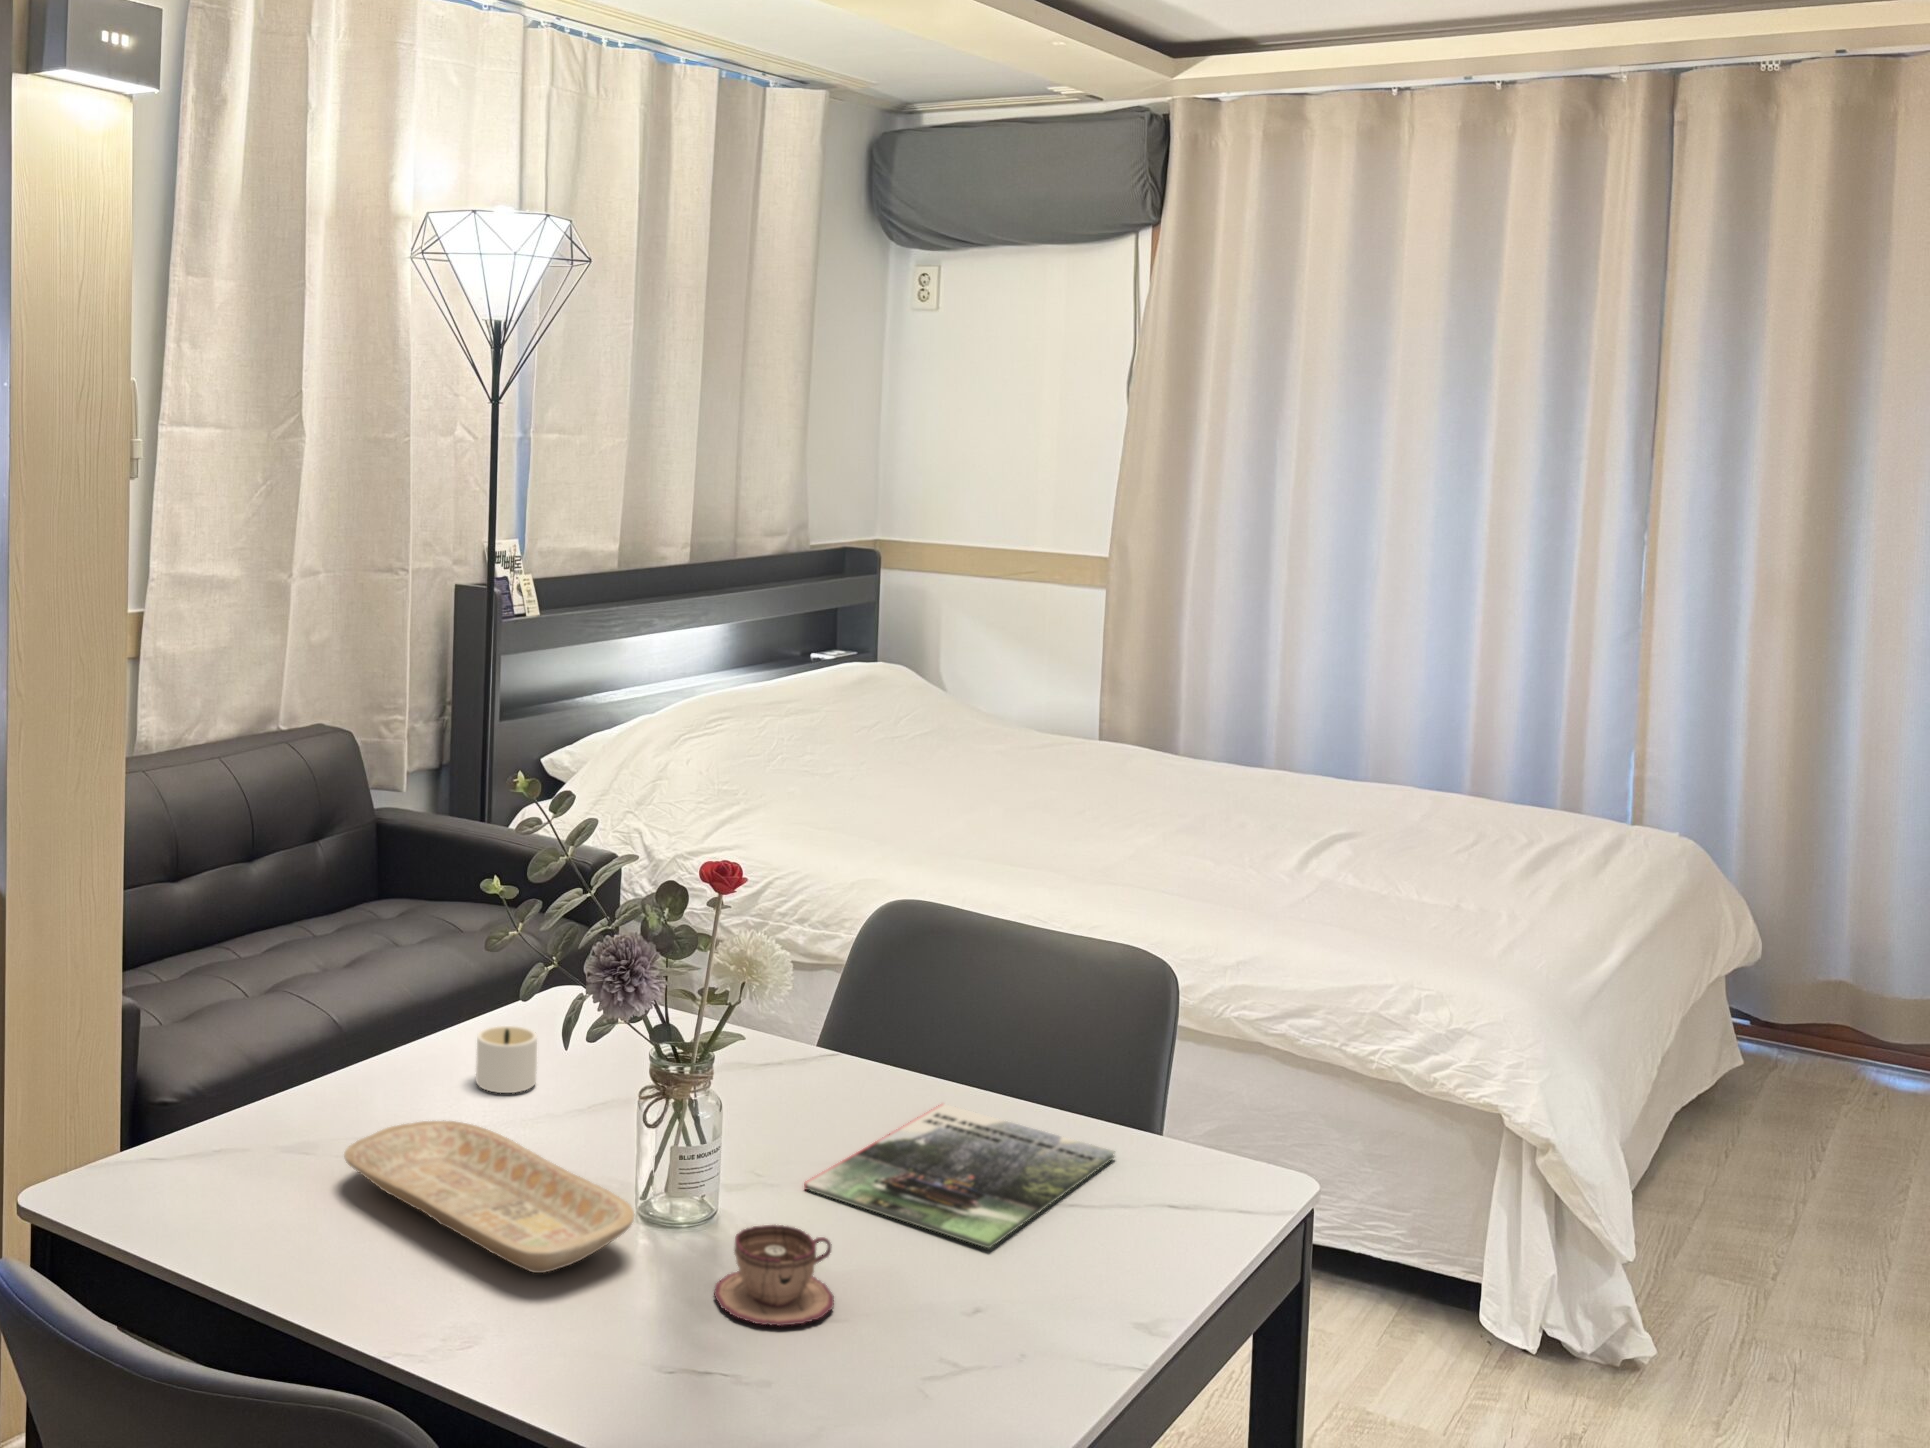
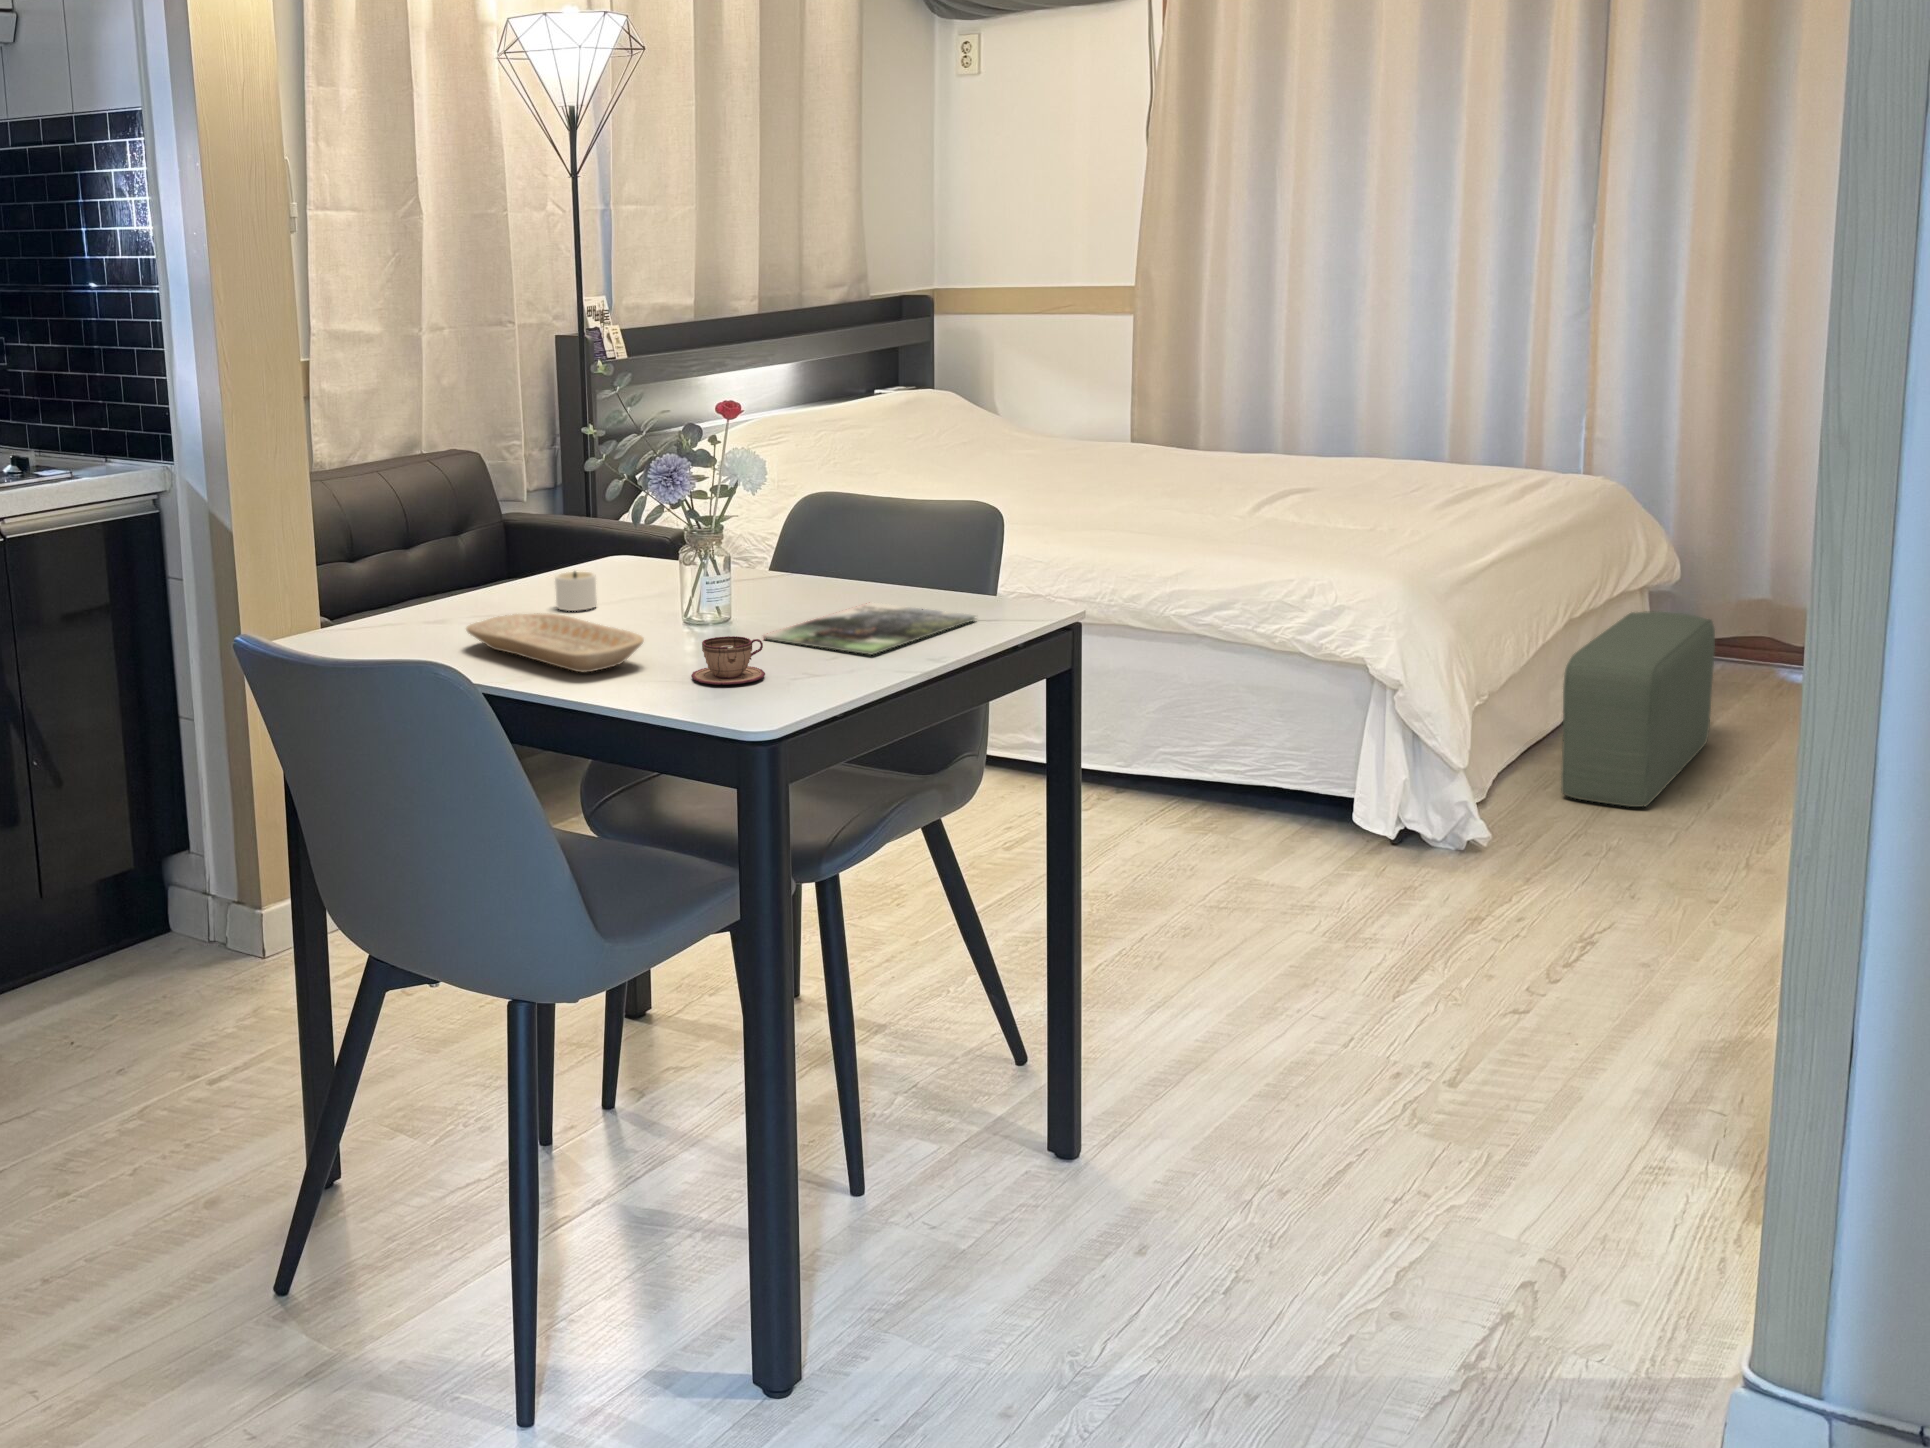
pouf: none [1707,1022,1859,1306] -> present [1561,611,1715,807]

